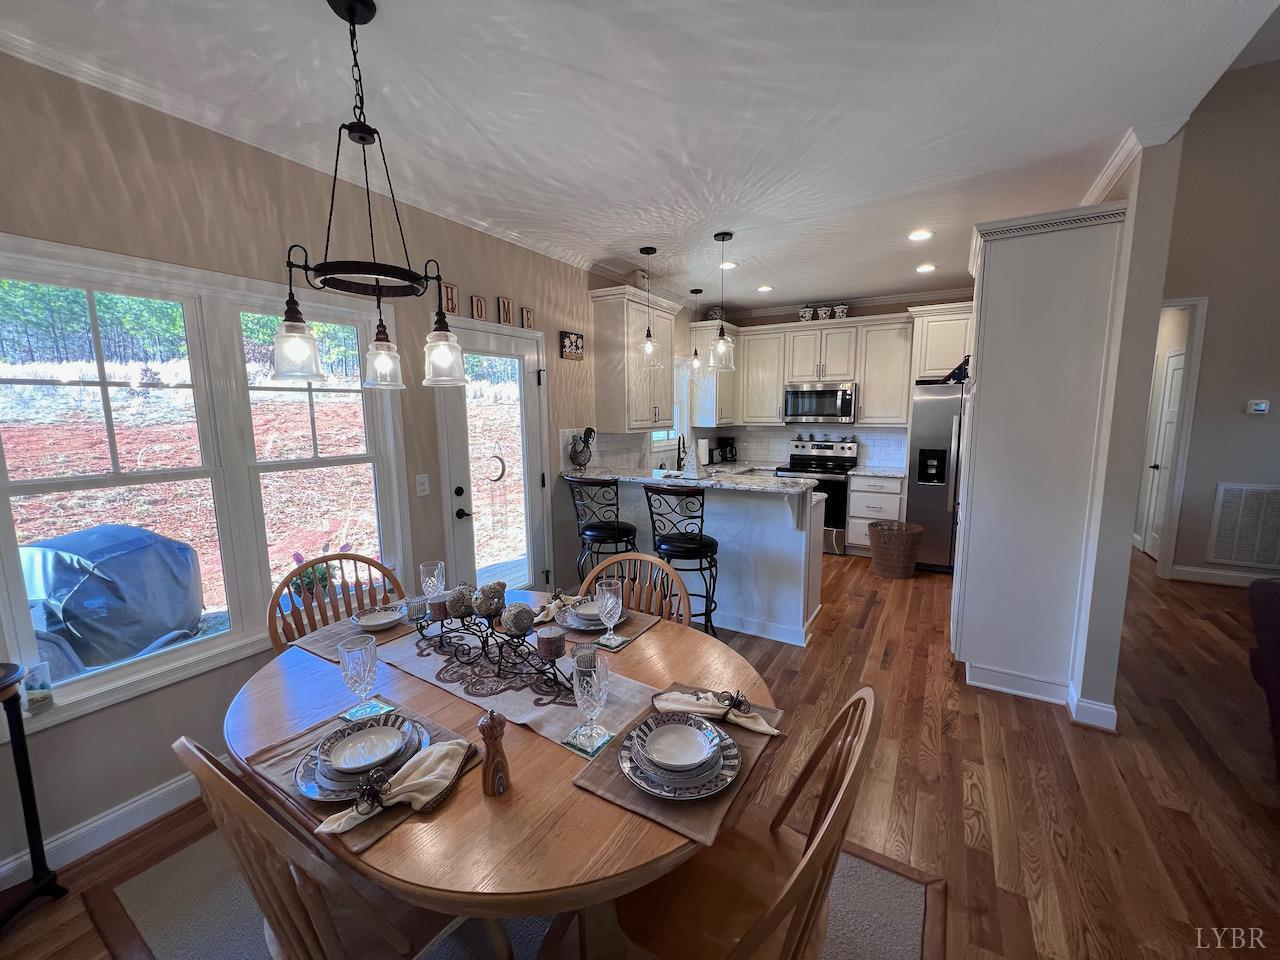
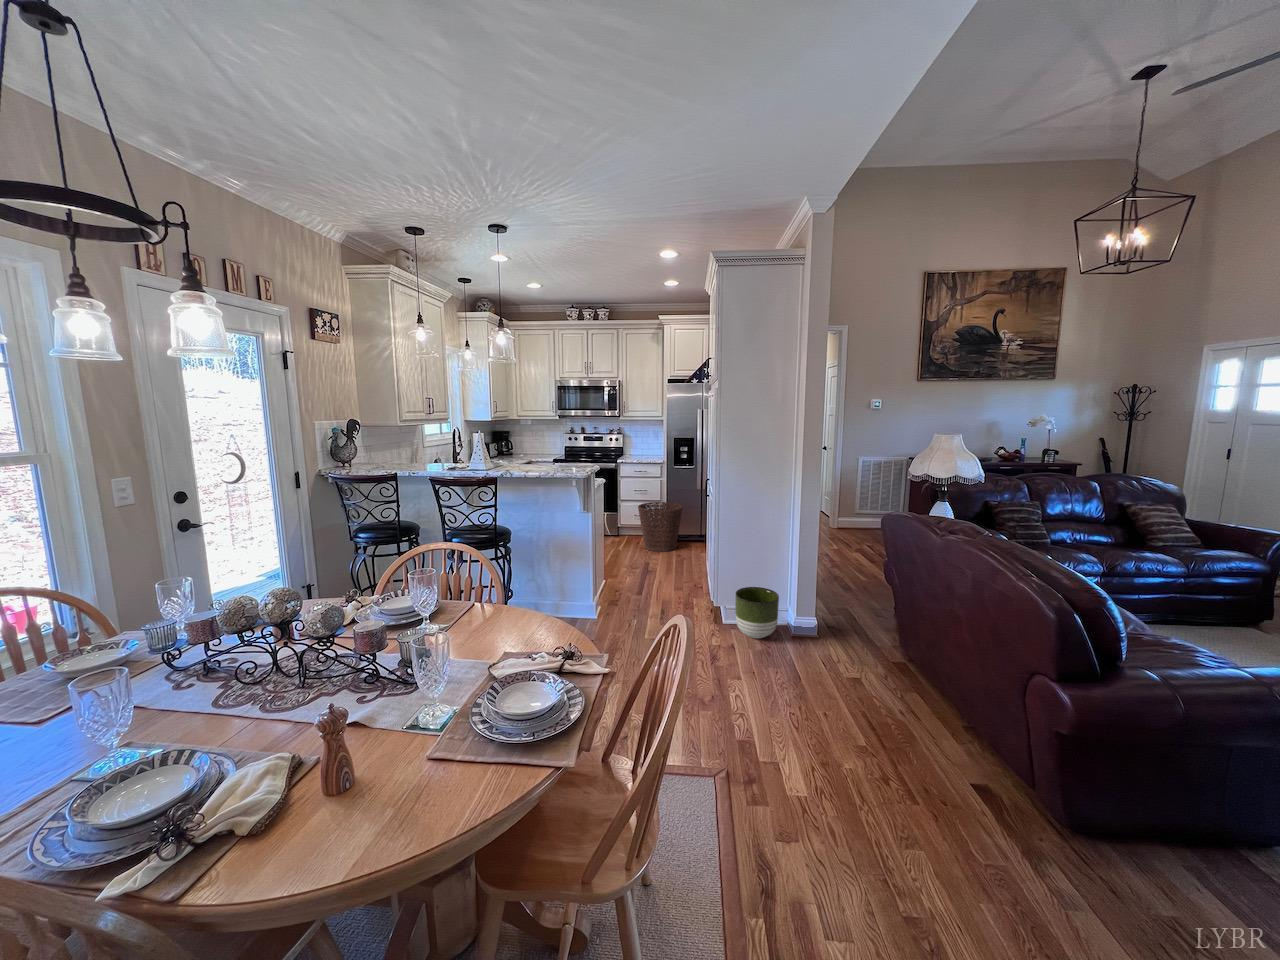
planter: none [983,643,1051,712] -> present [735,587,779,638]

